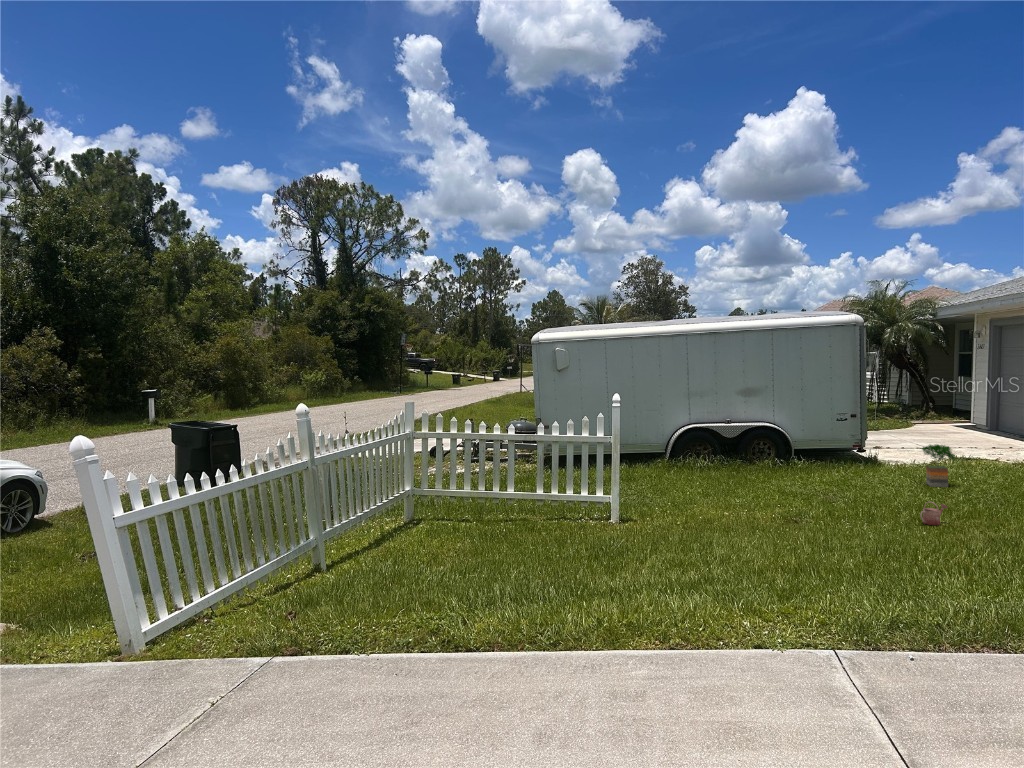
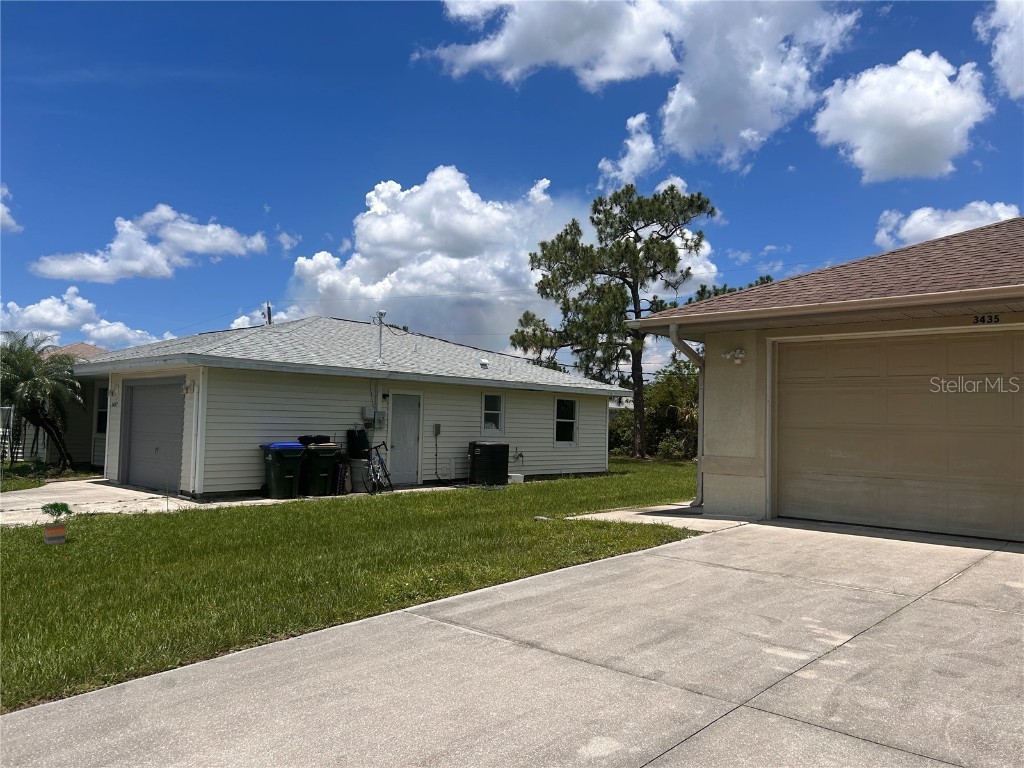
watering can: present [920,502,947,525] -> none [28,558,56,581]

